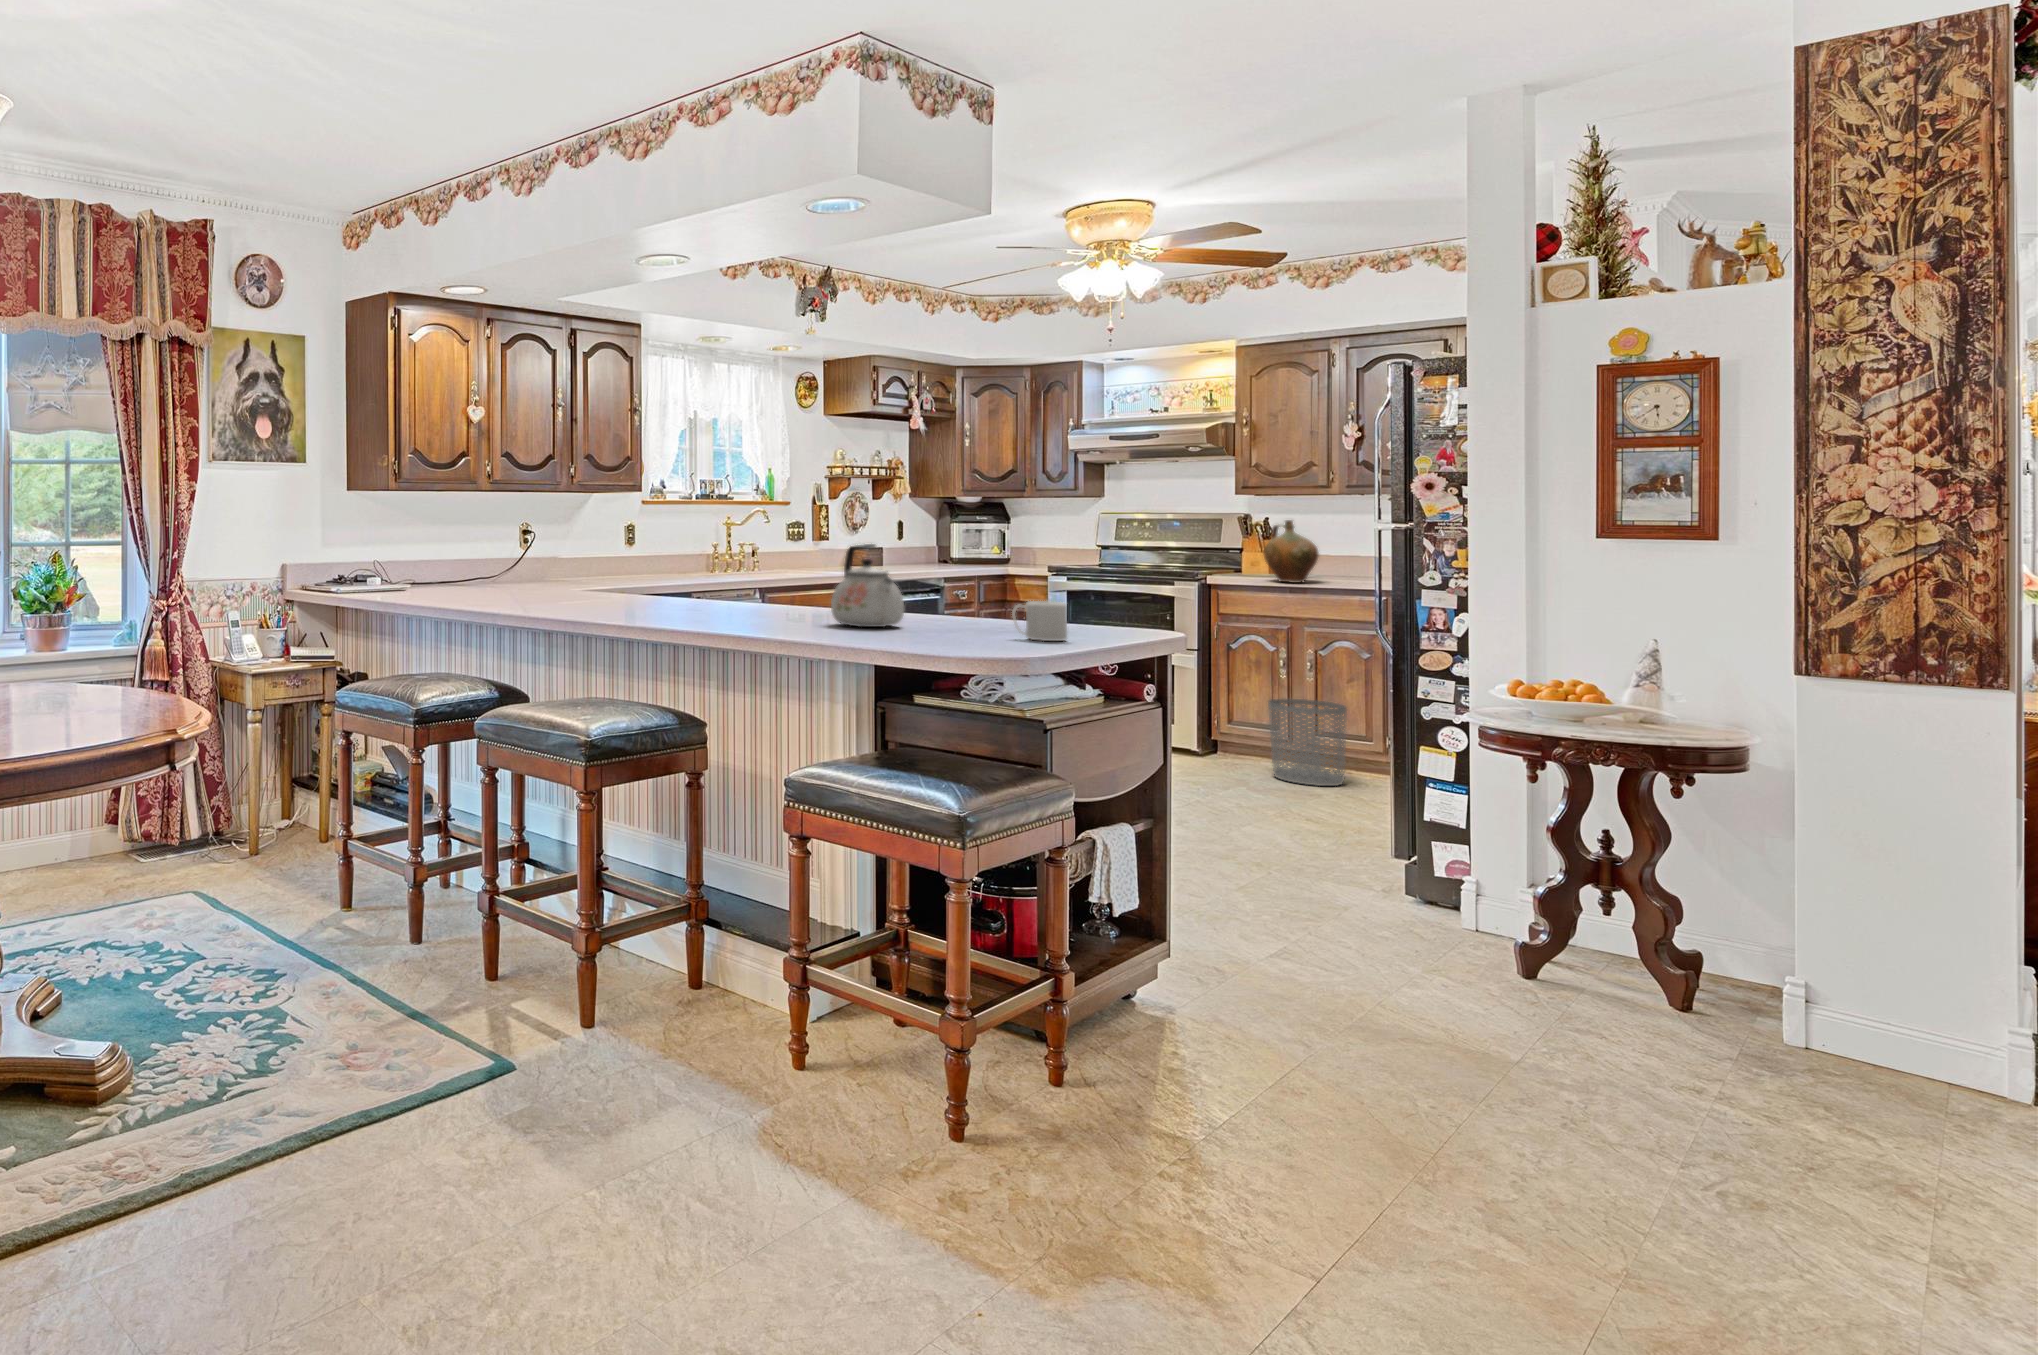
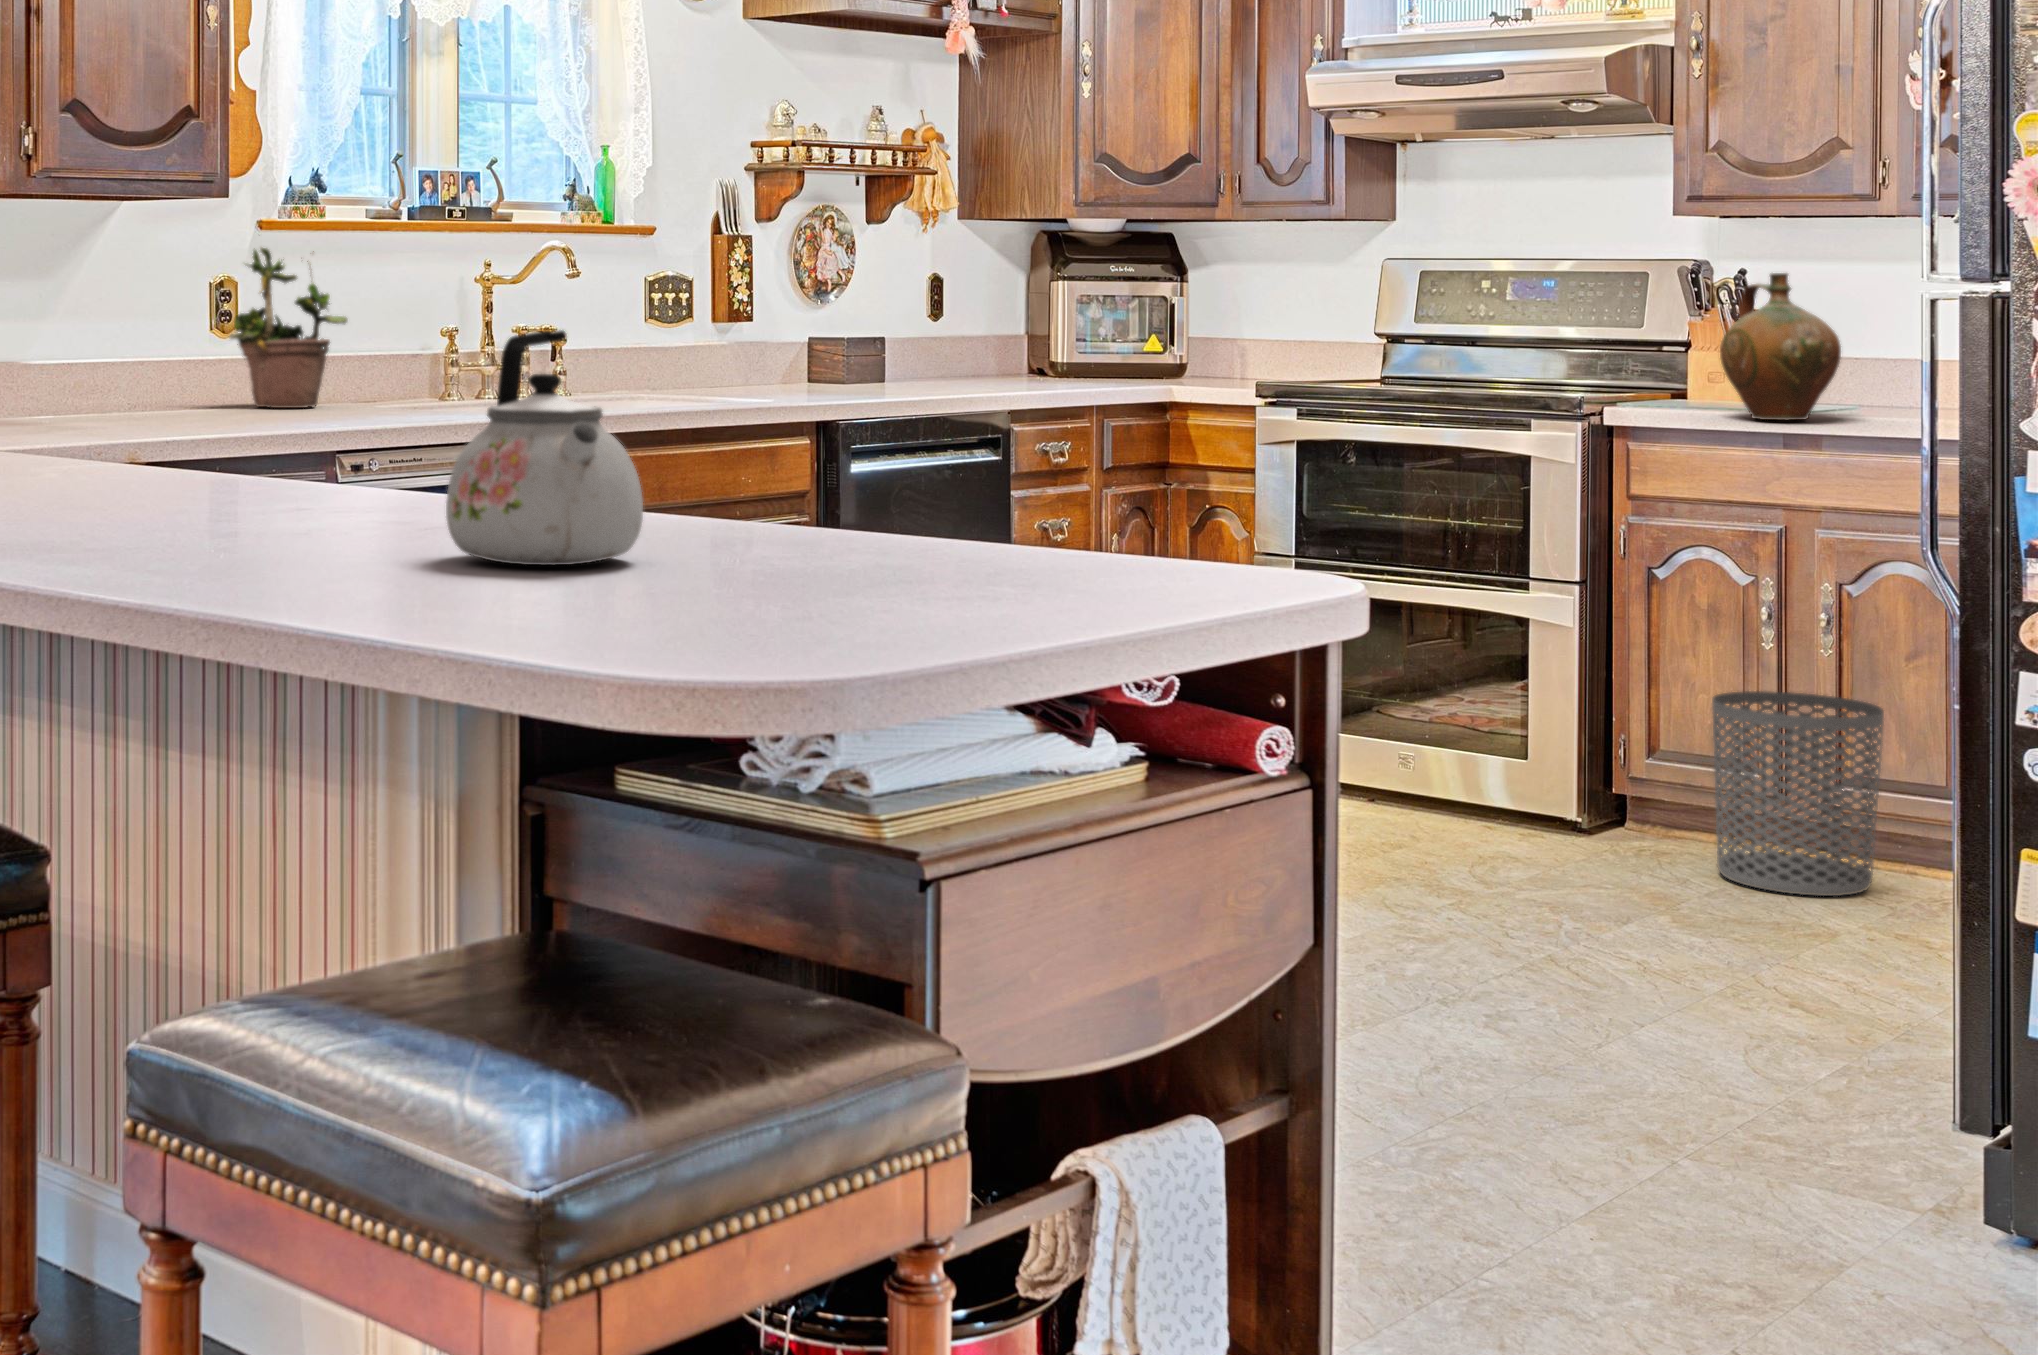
potted plant: none [630,505,678,575] -> present [230,248,347,408]
mug: present [1013,601,1067,641] -> none [888,494,1034,610]

